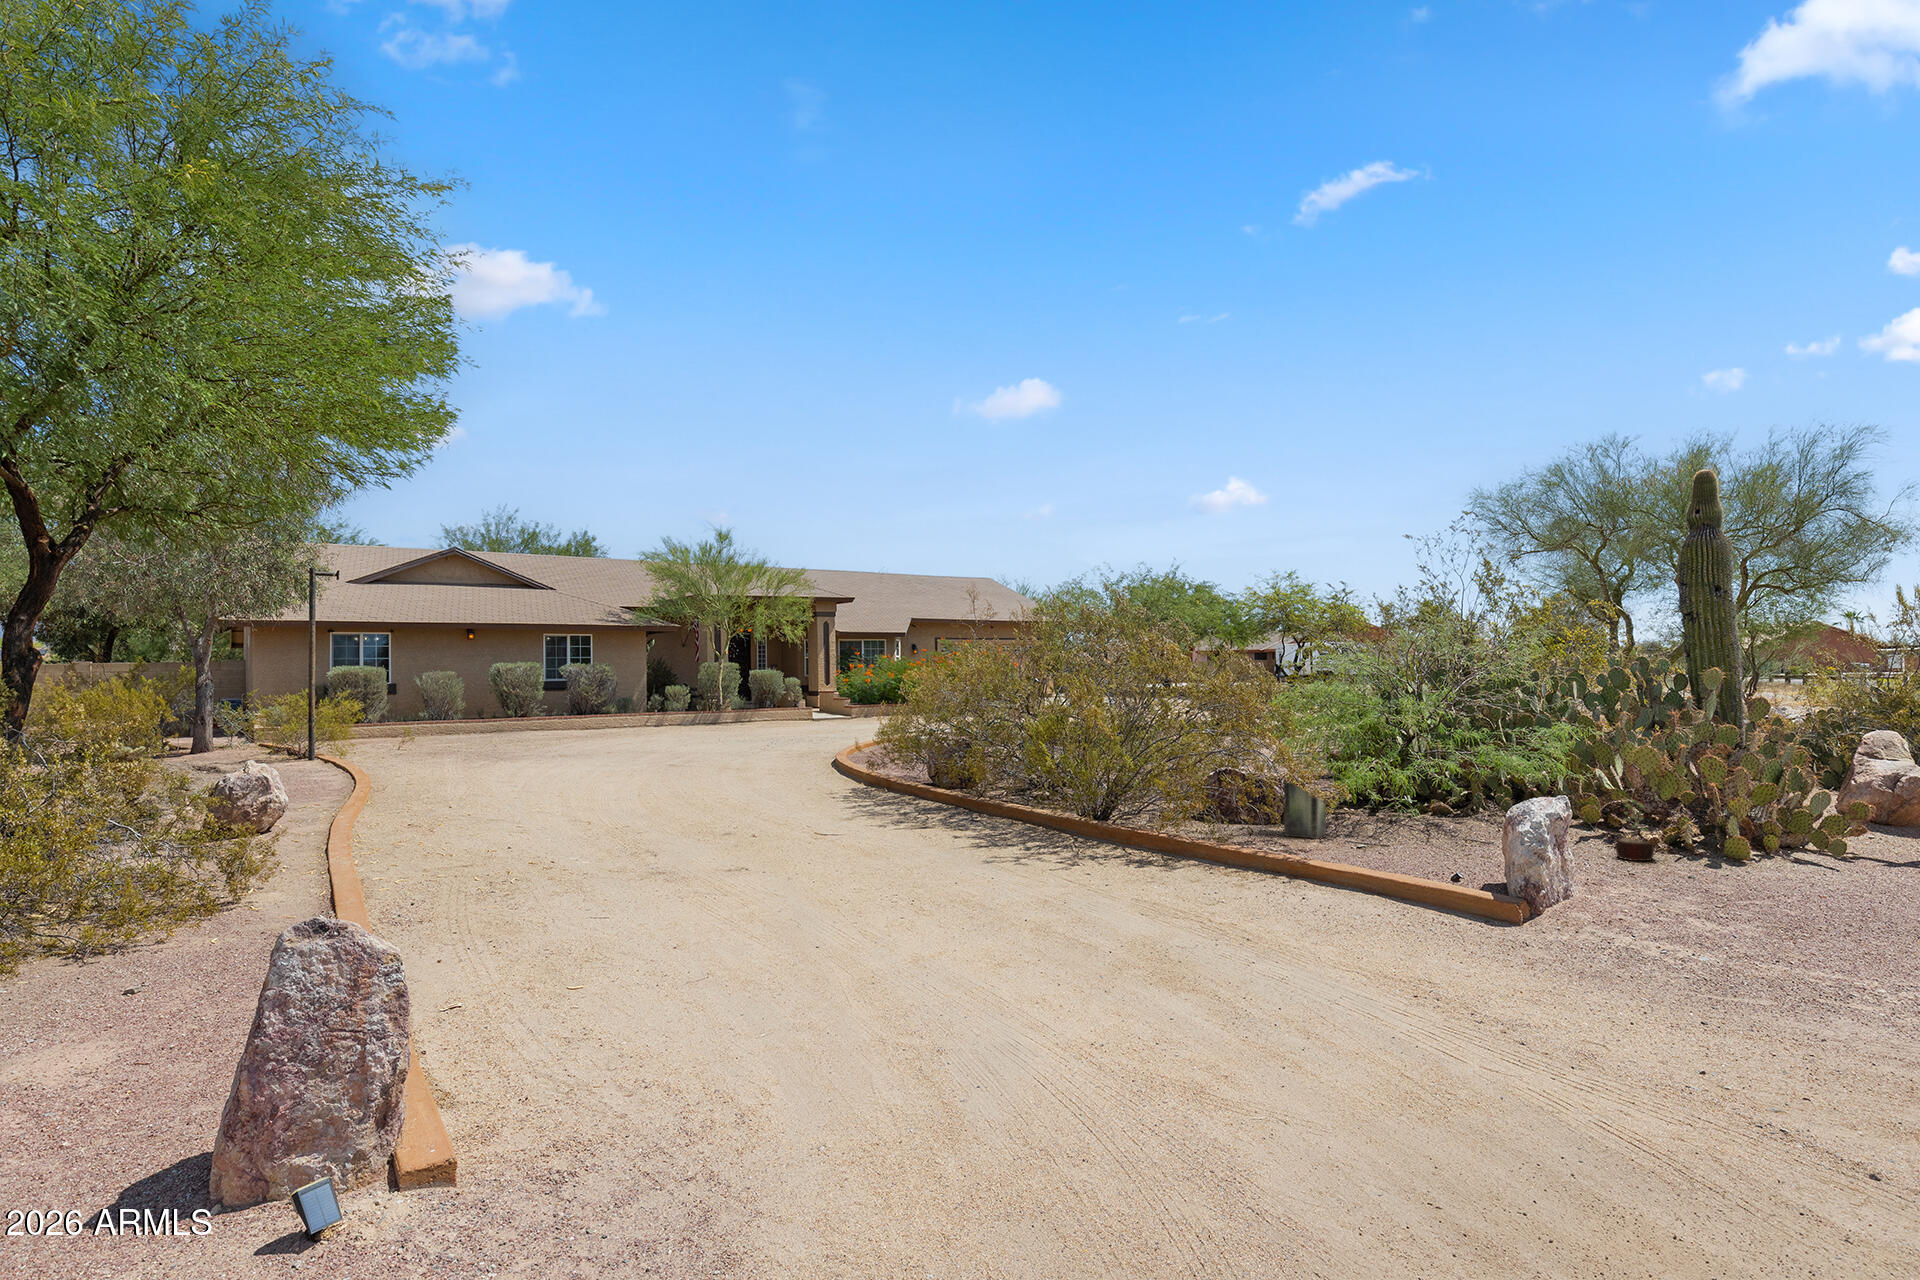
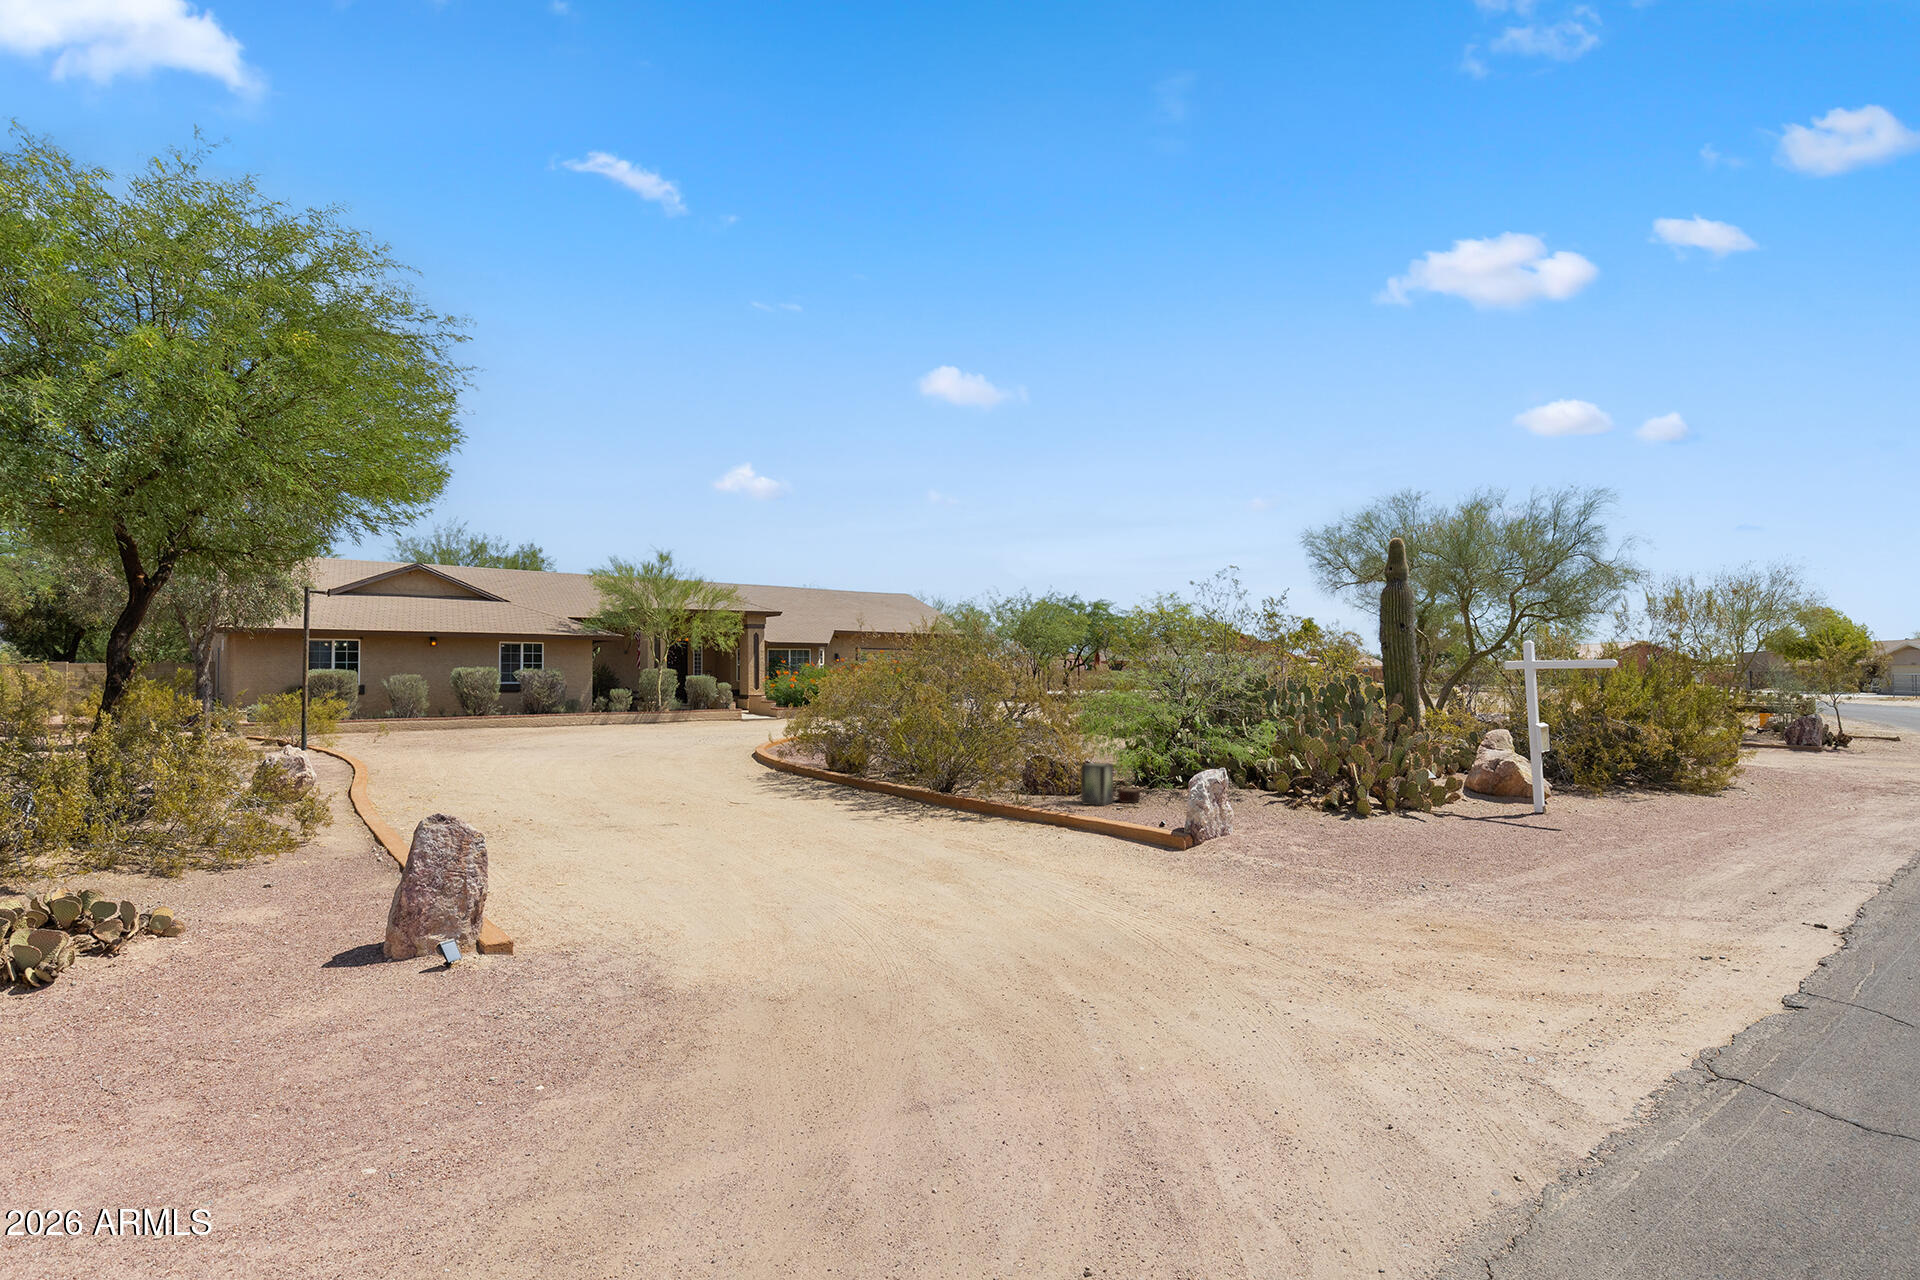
decorative plant: present [1616,799,1655,861] -> present [1118,764,1140,803]

